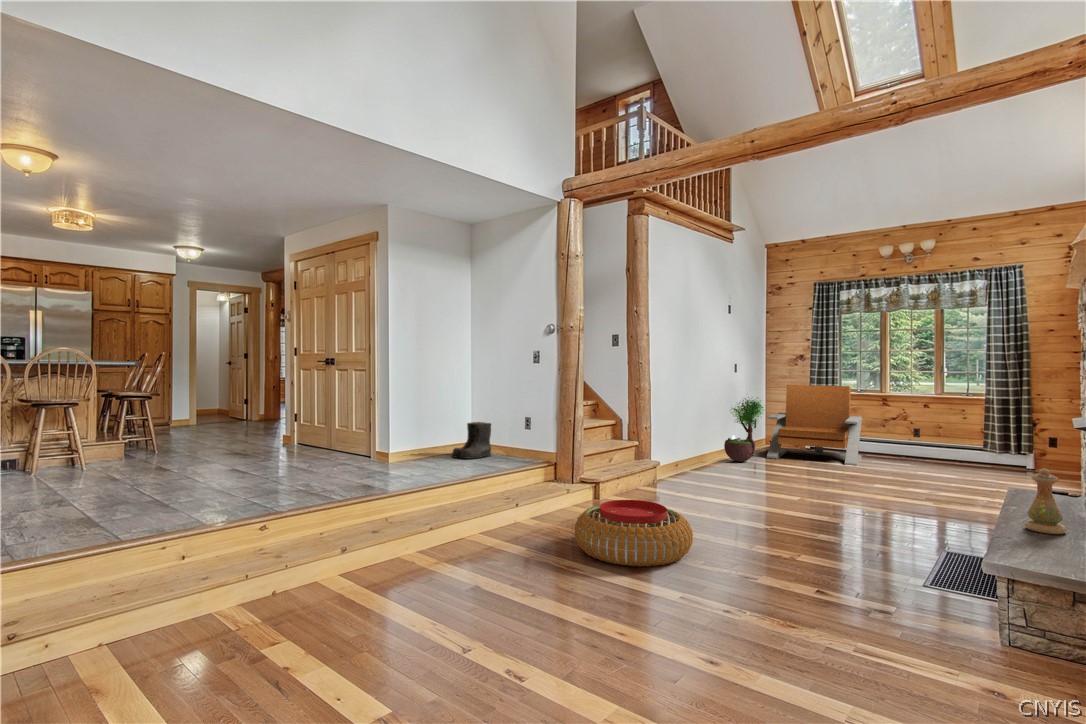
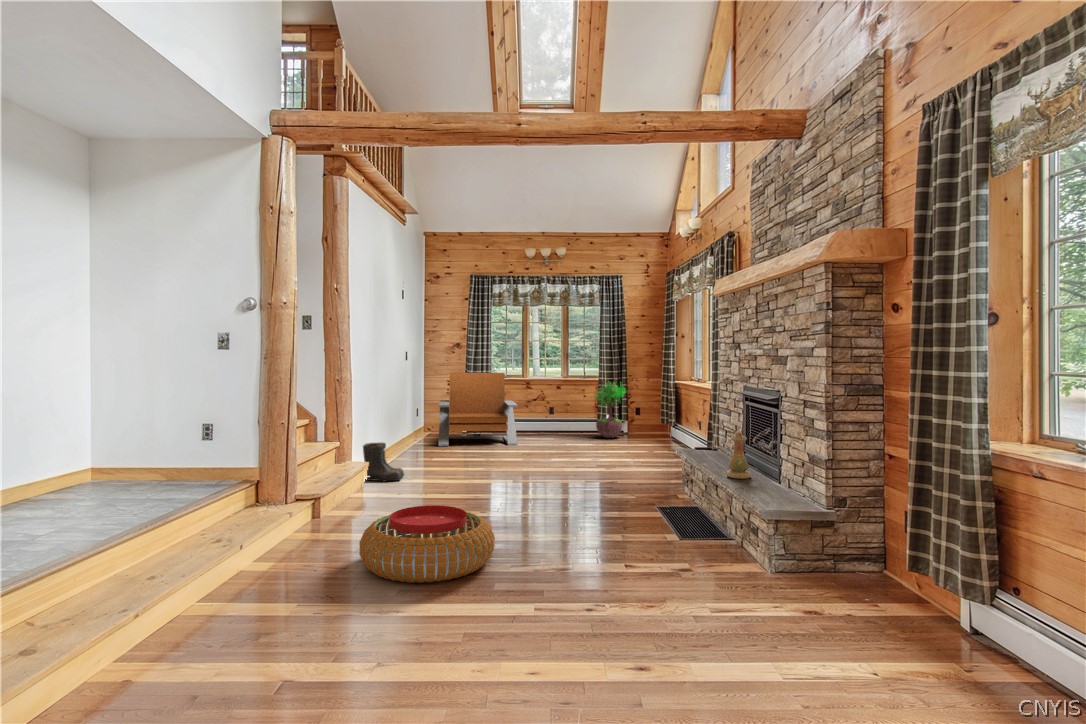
potted tree: present [724,397,764,462] -> present [596,383,624,438]
boots: present [452,422,491,459] -> present [363,442,404,481]

